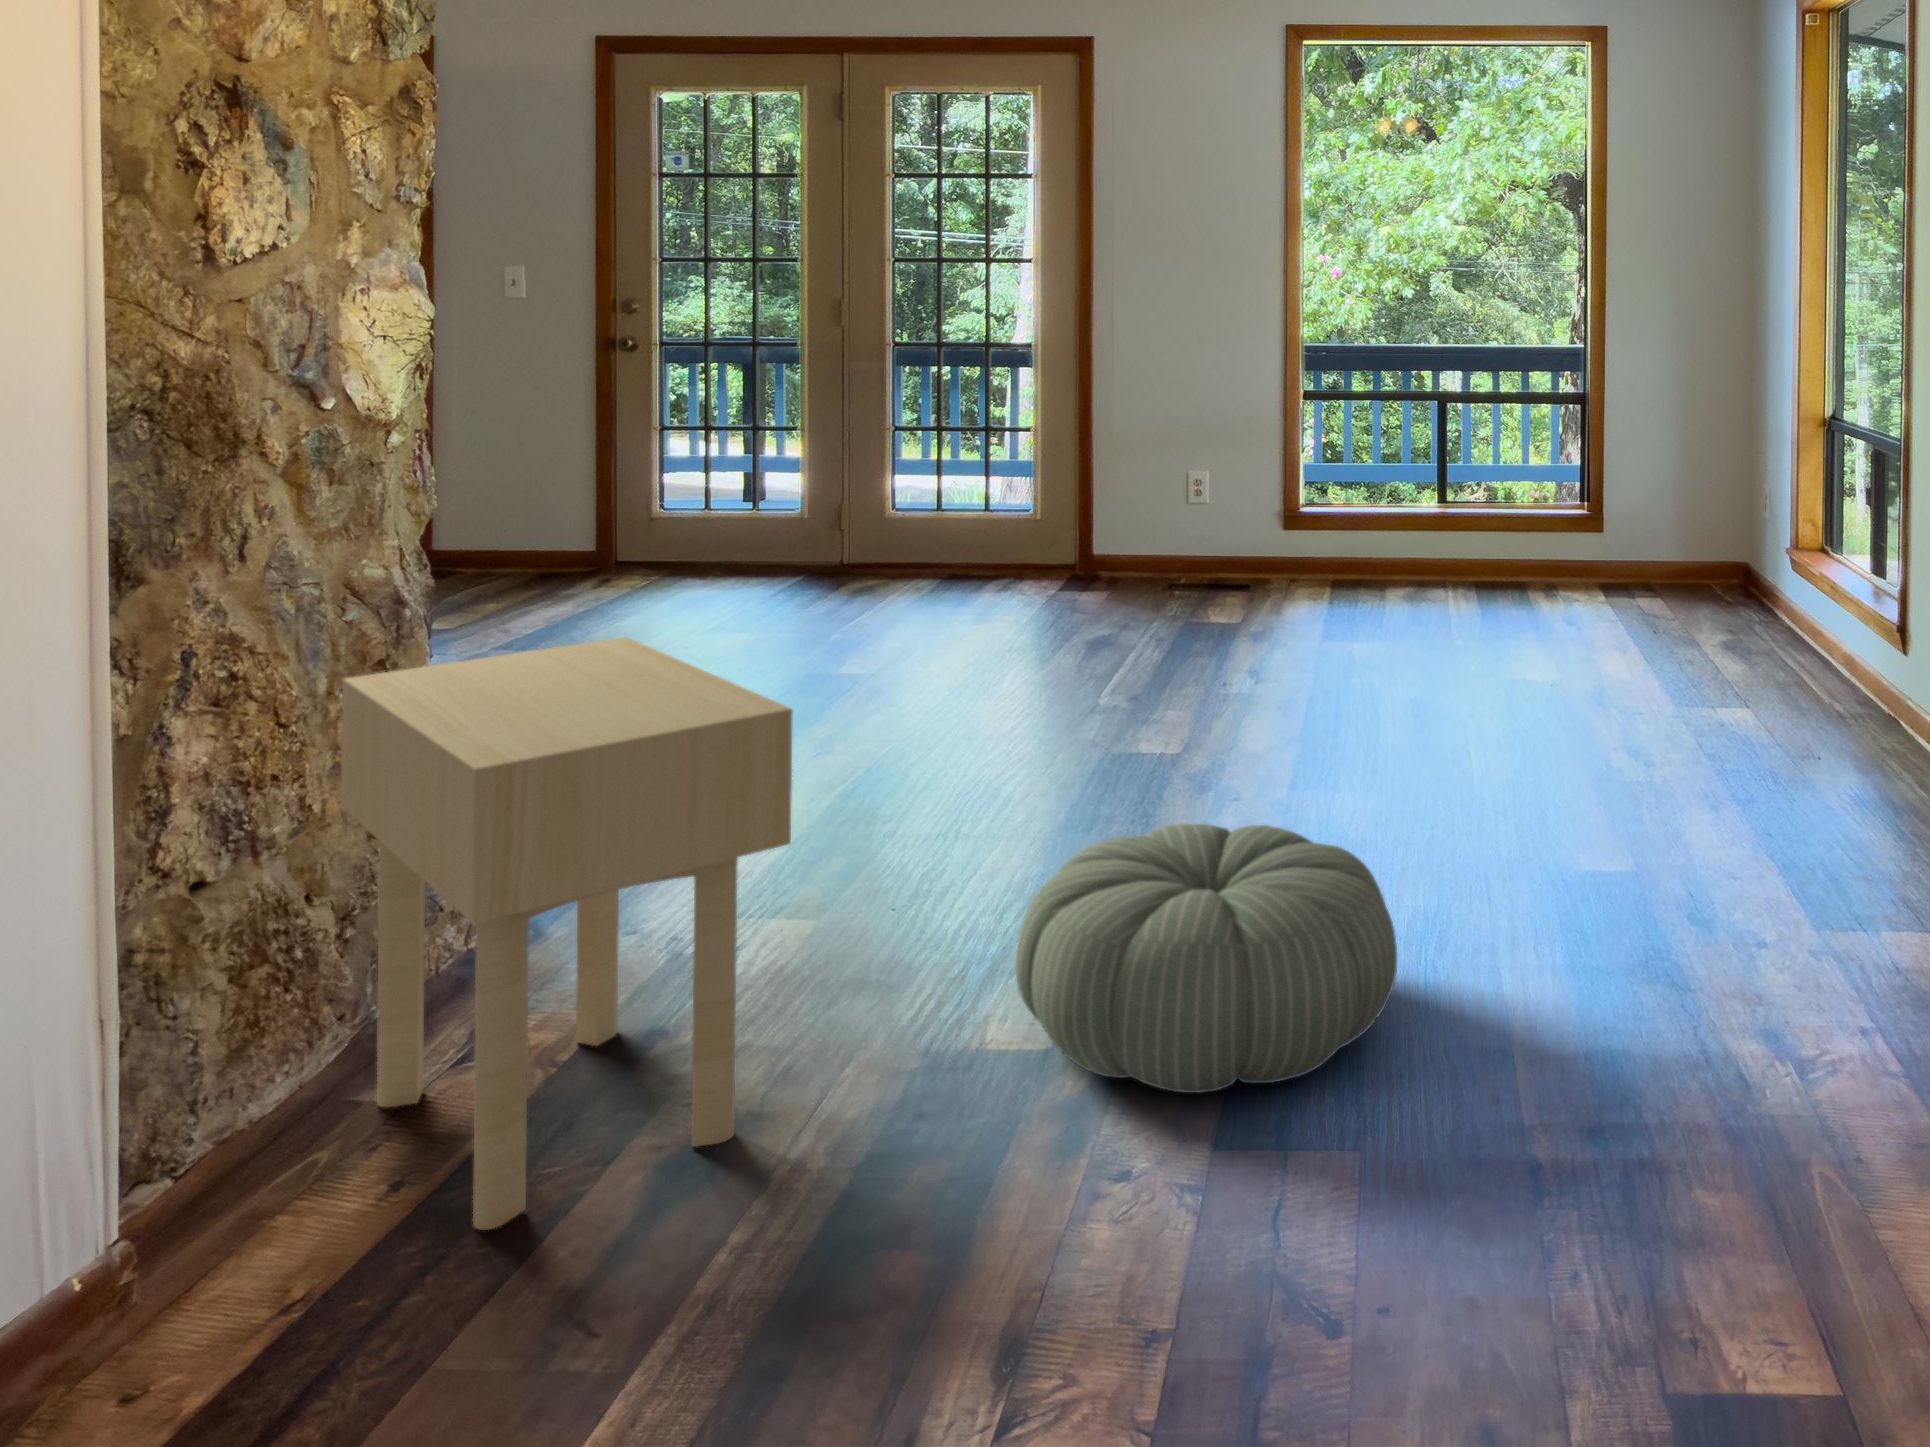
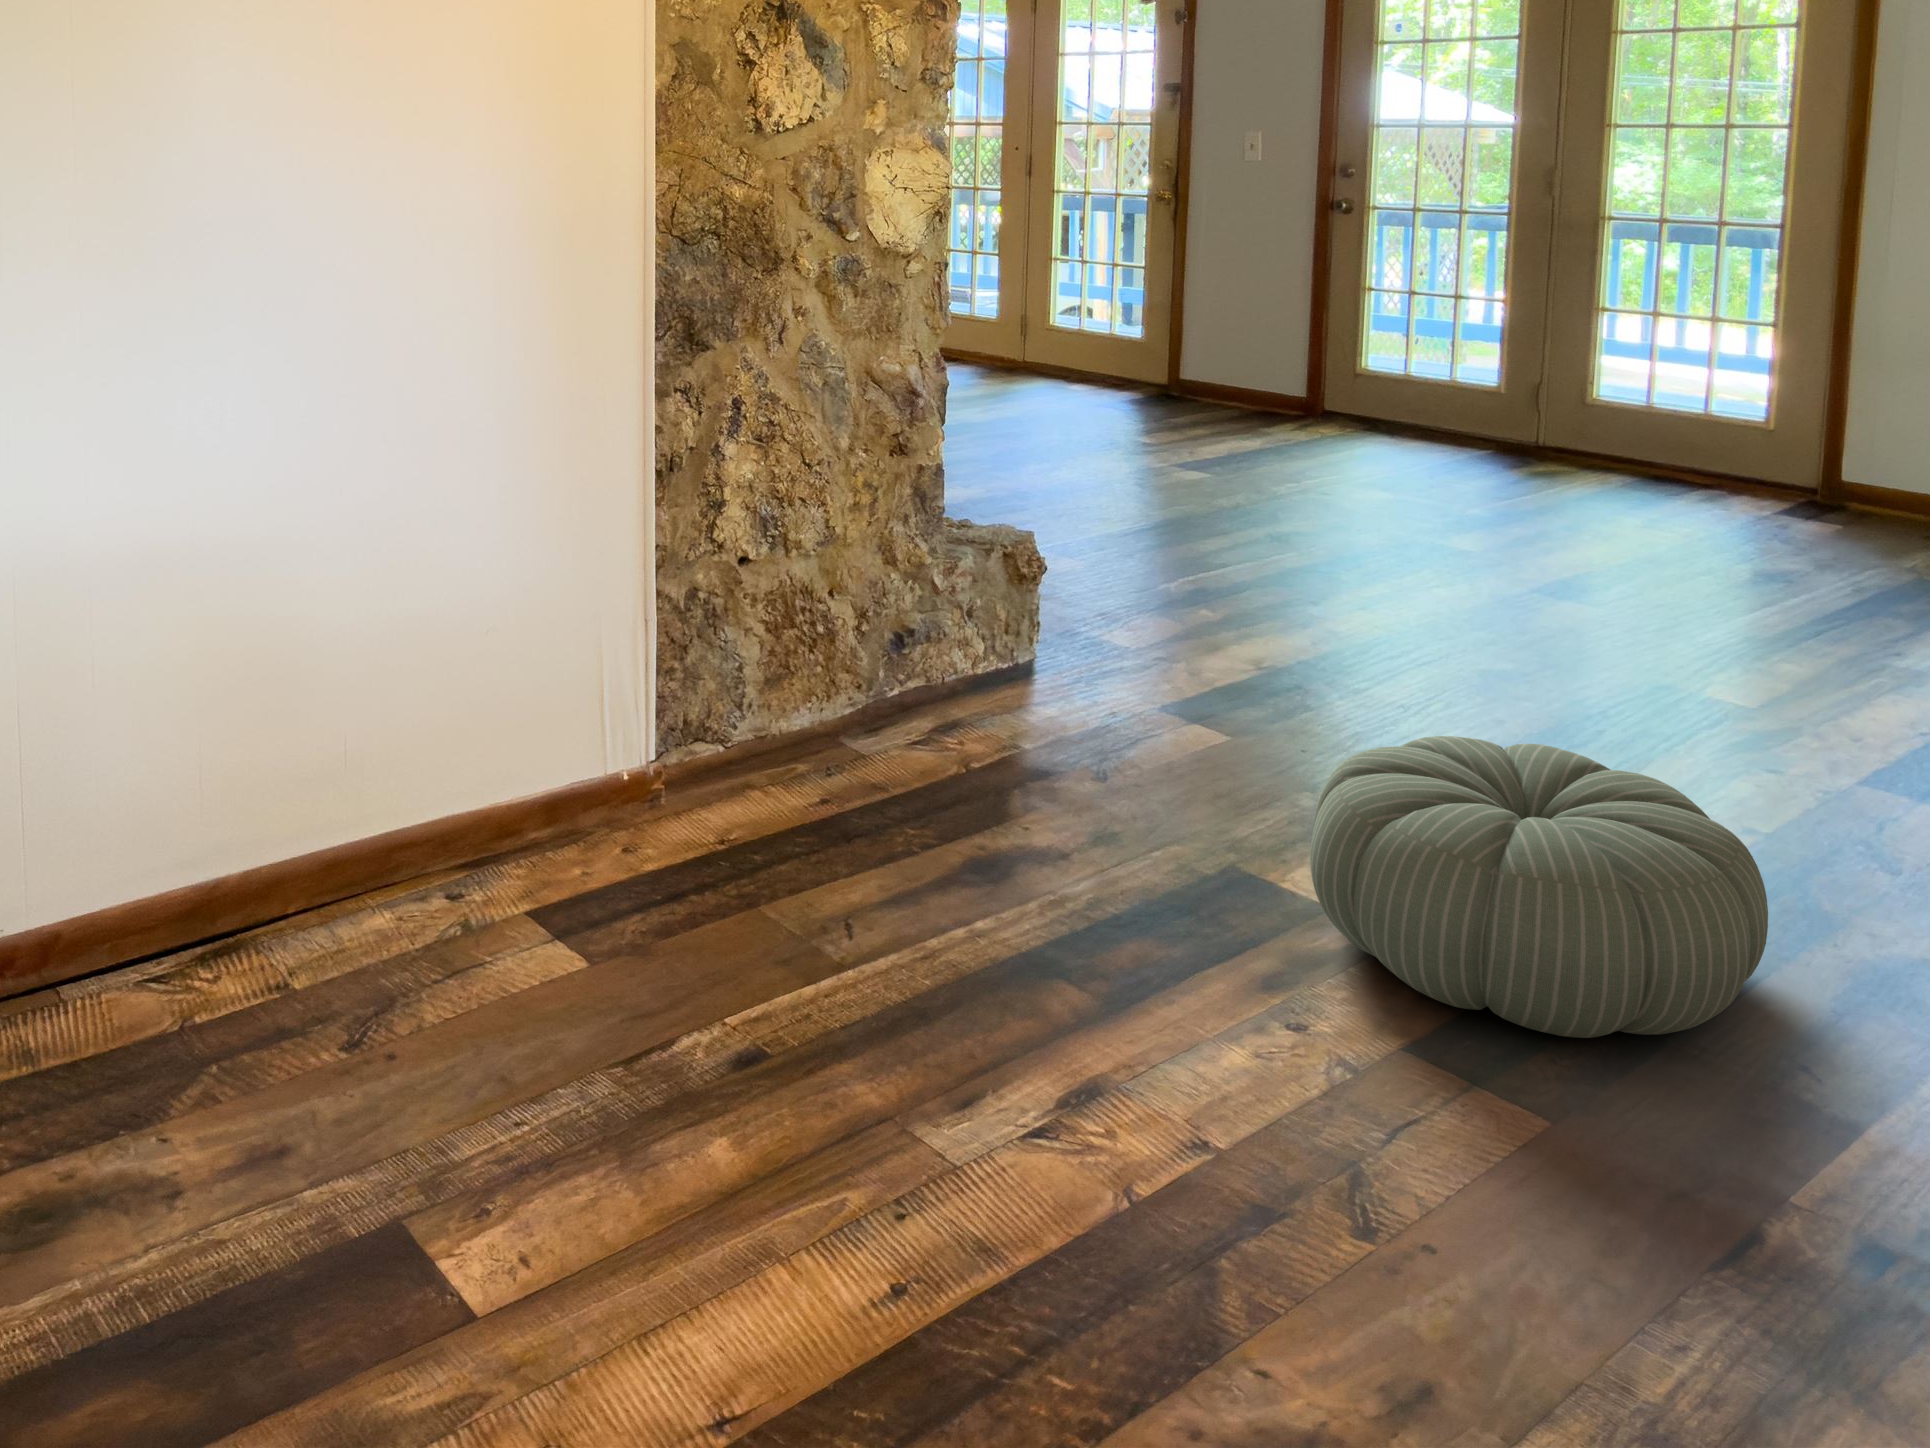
side table: present [341,637,792,1230] -> none [828,439,1085,864]

